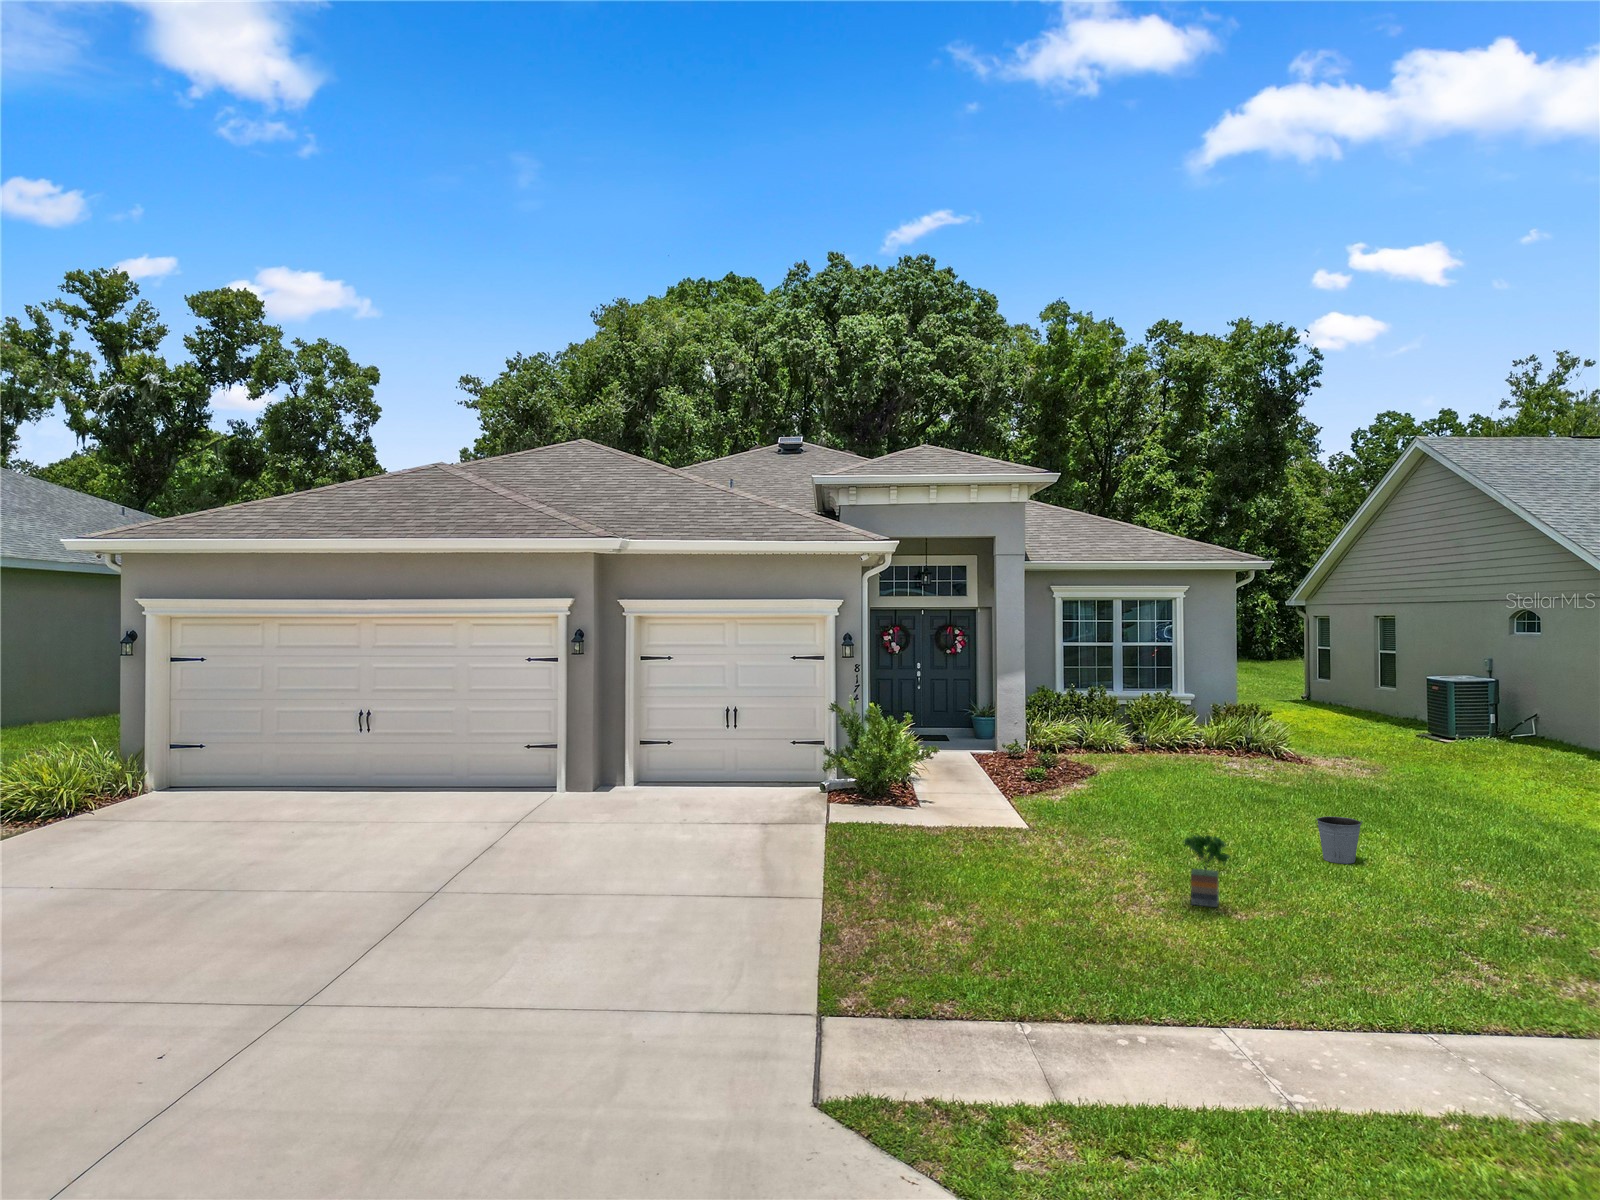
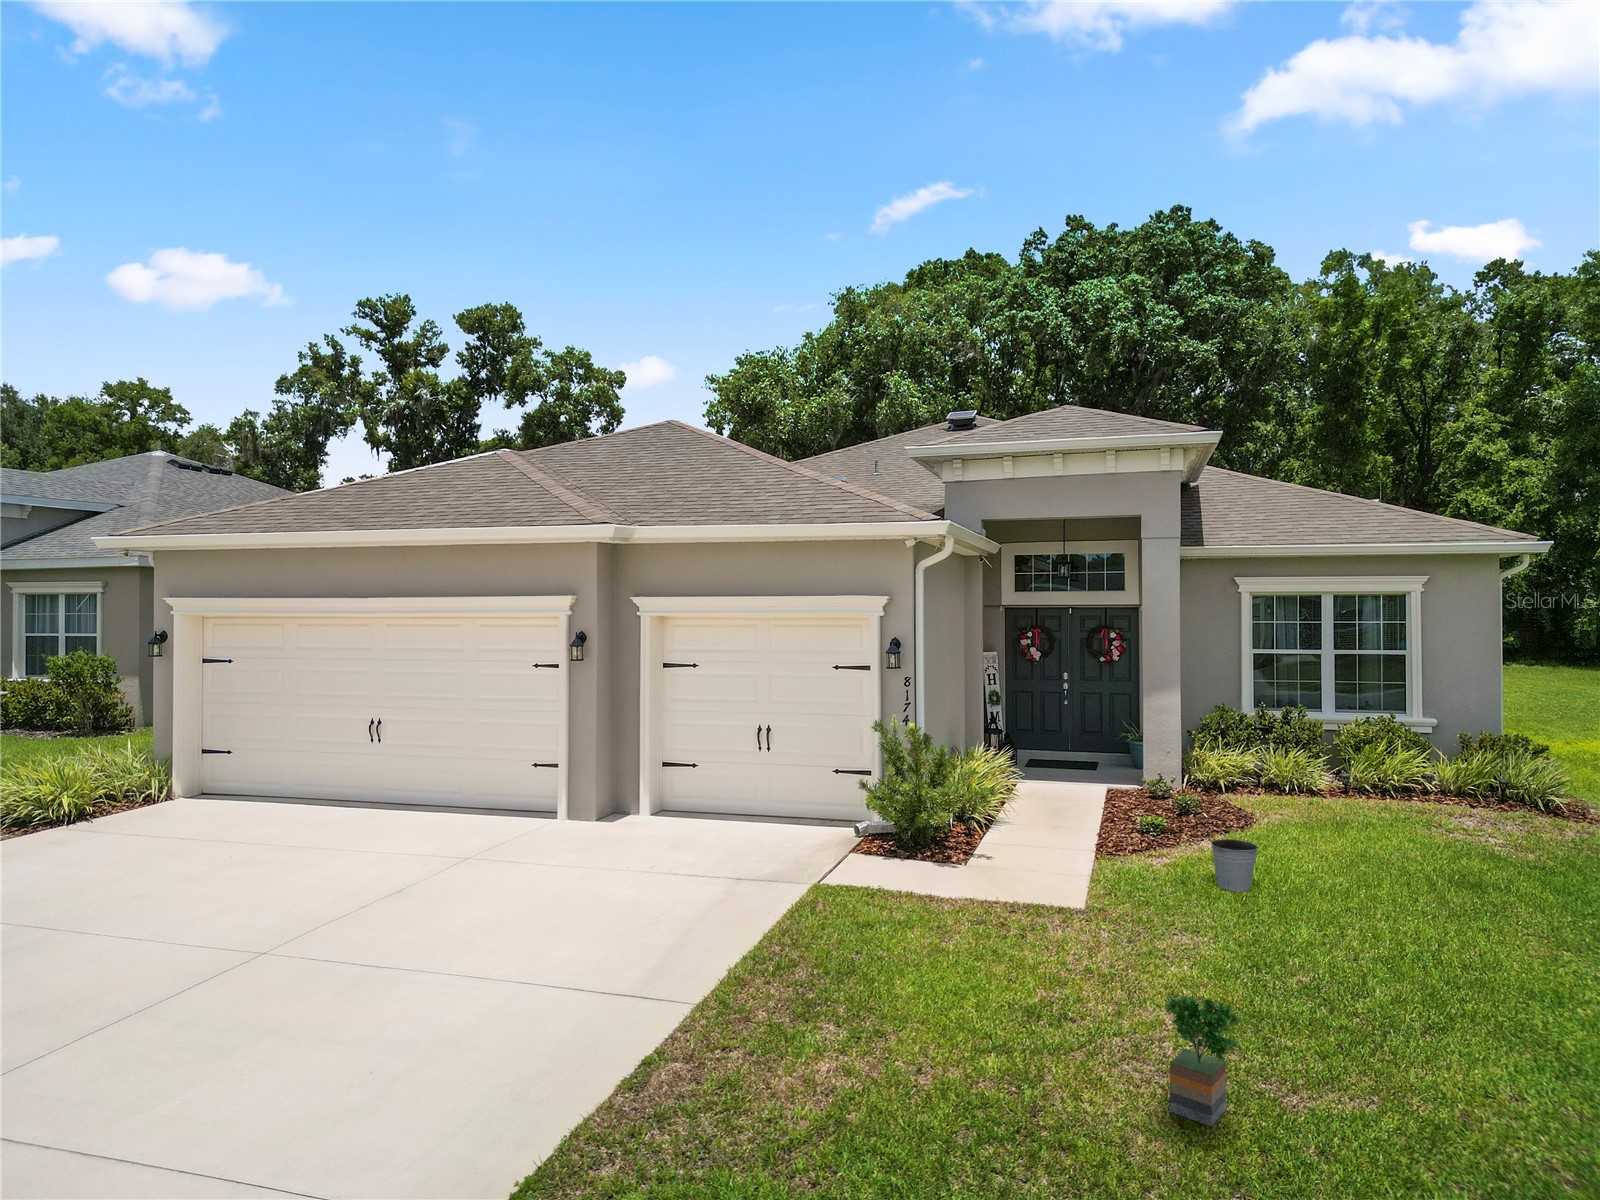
bucket: present [1315,816,1363,864] -> present [1211,839,1260,892]

